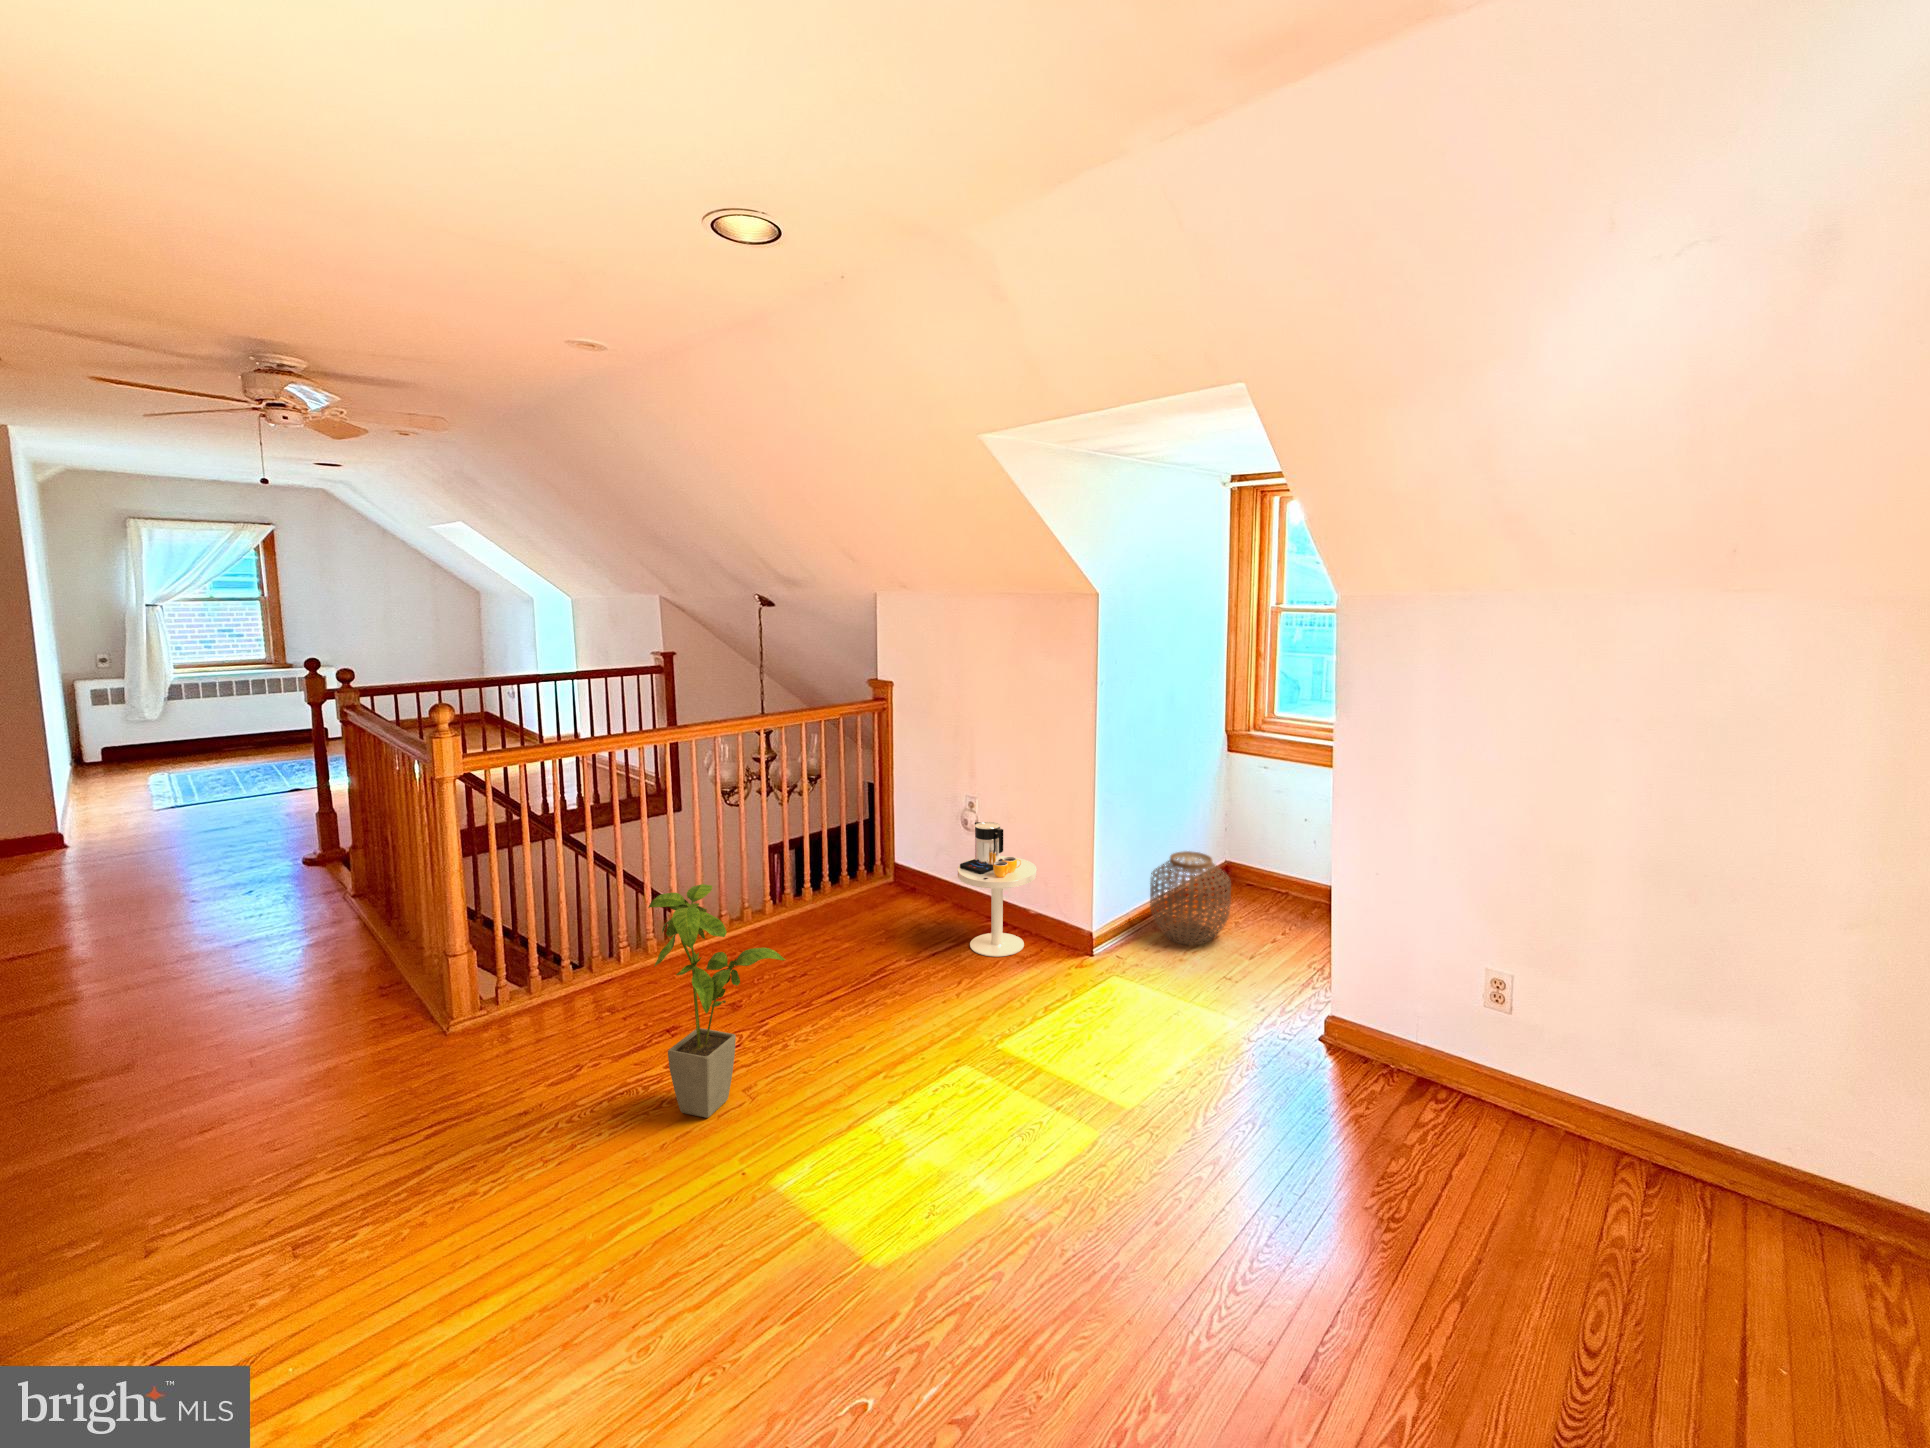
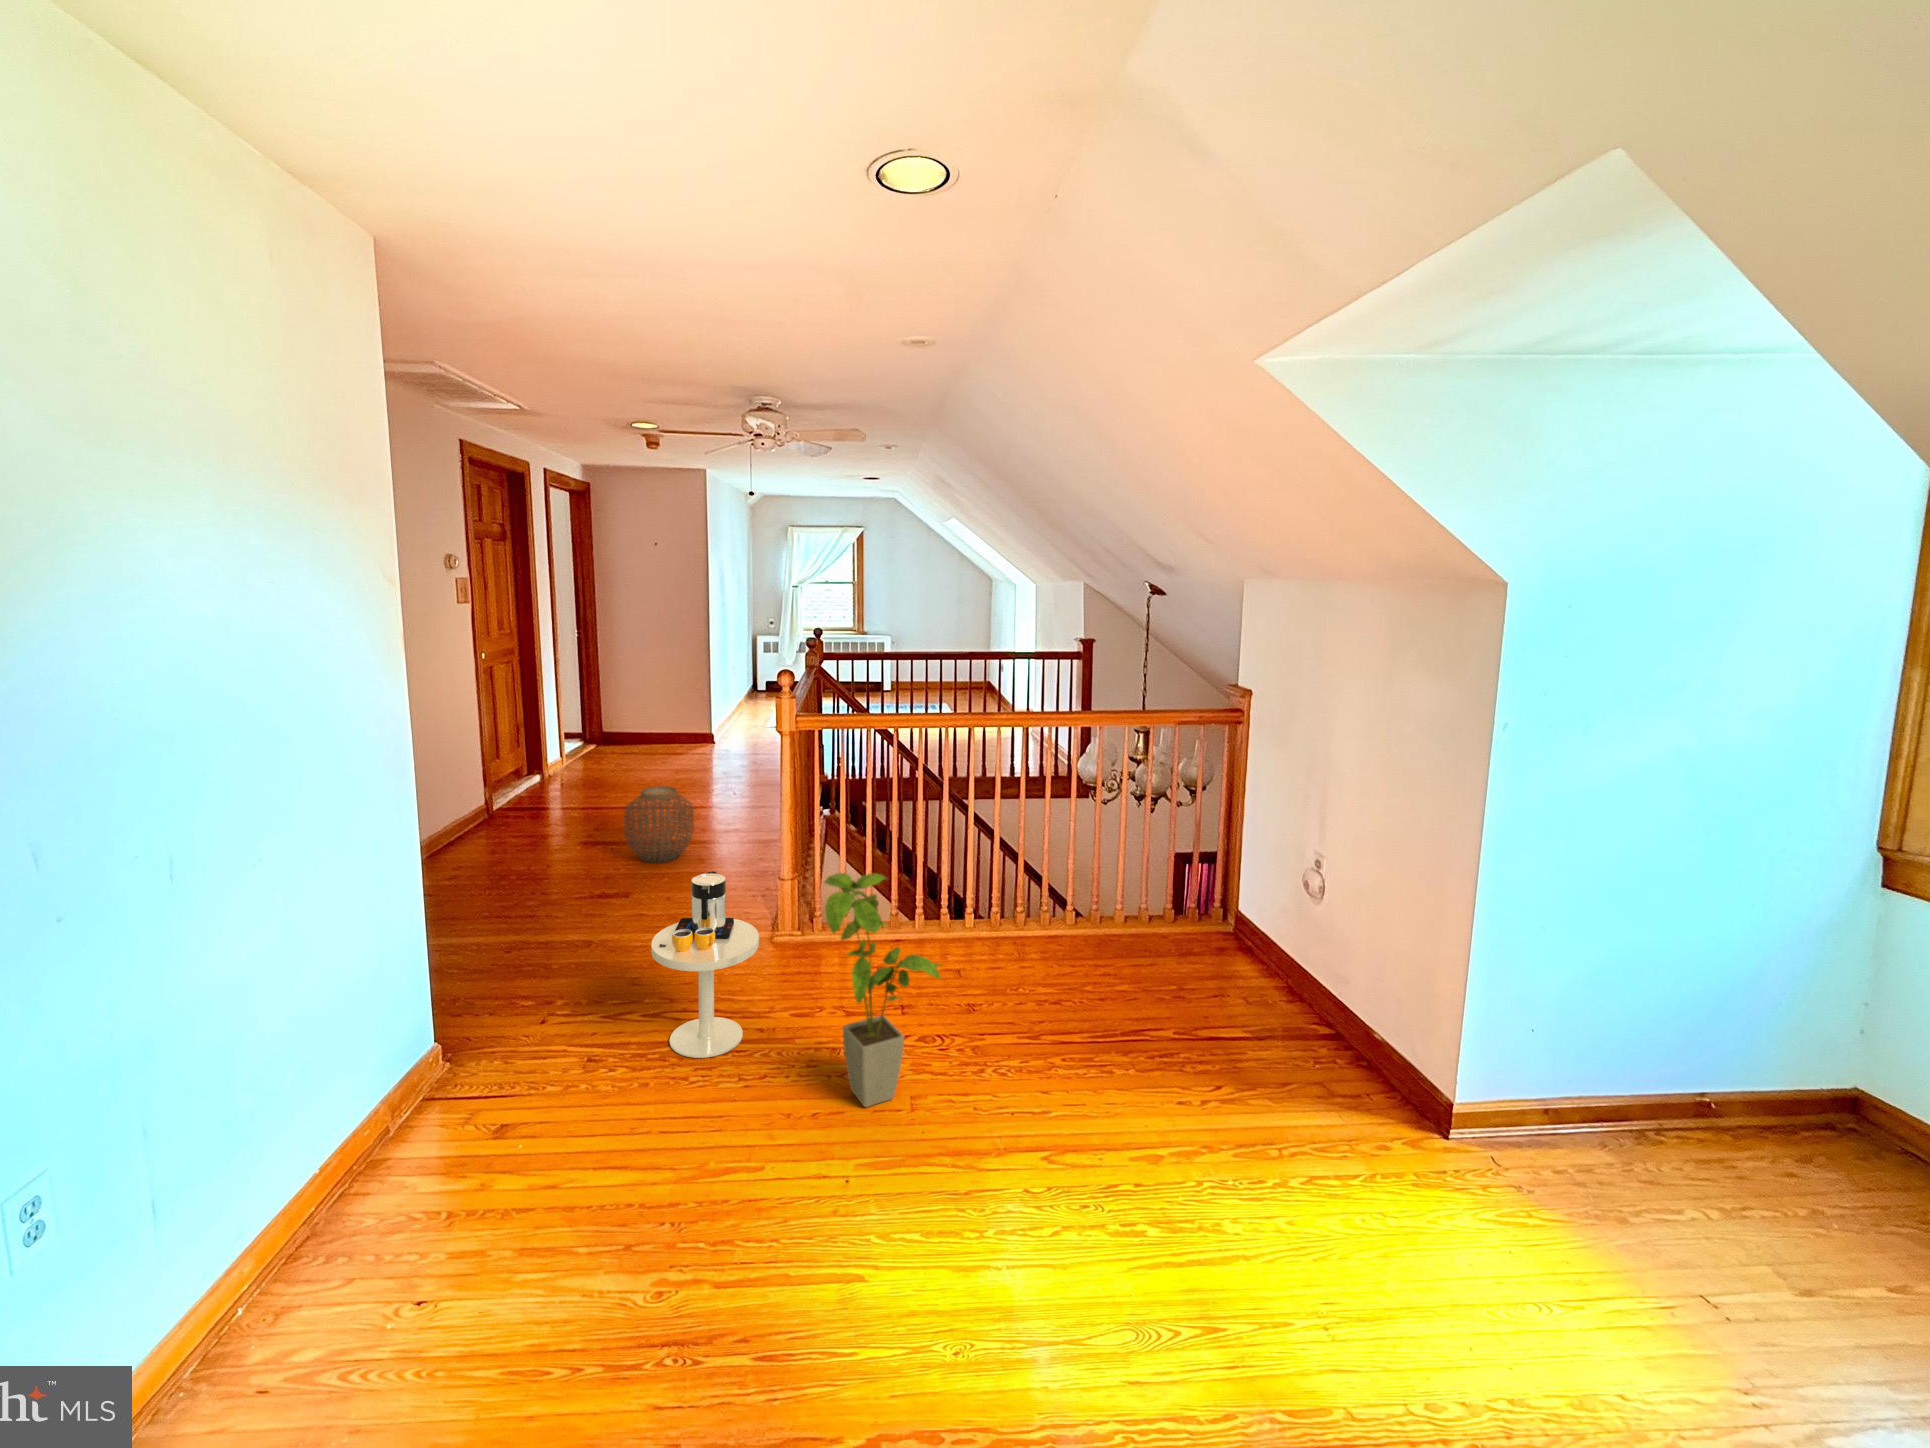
side table: present [958,822,1037,957] -> present [651,871,759,1058]
woven basket: present [1150,851,1231,945] -> present [624,786,694,863]

